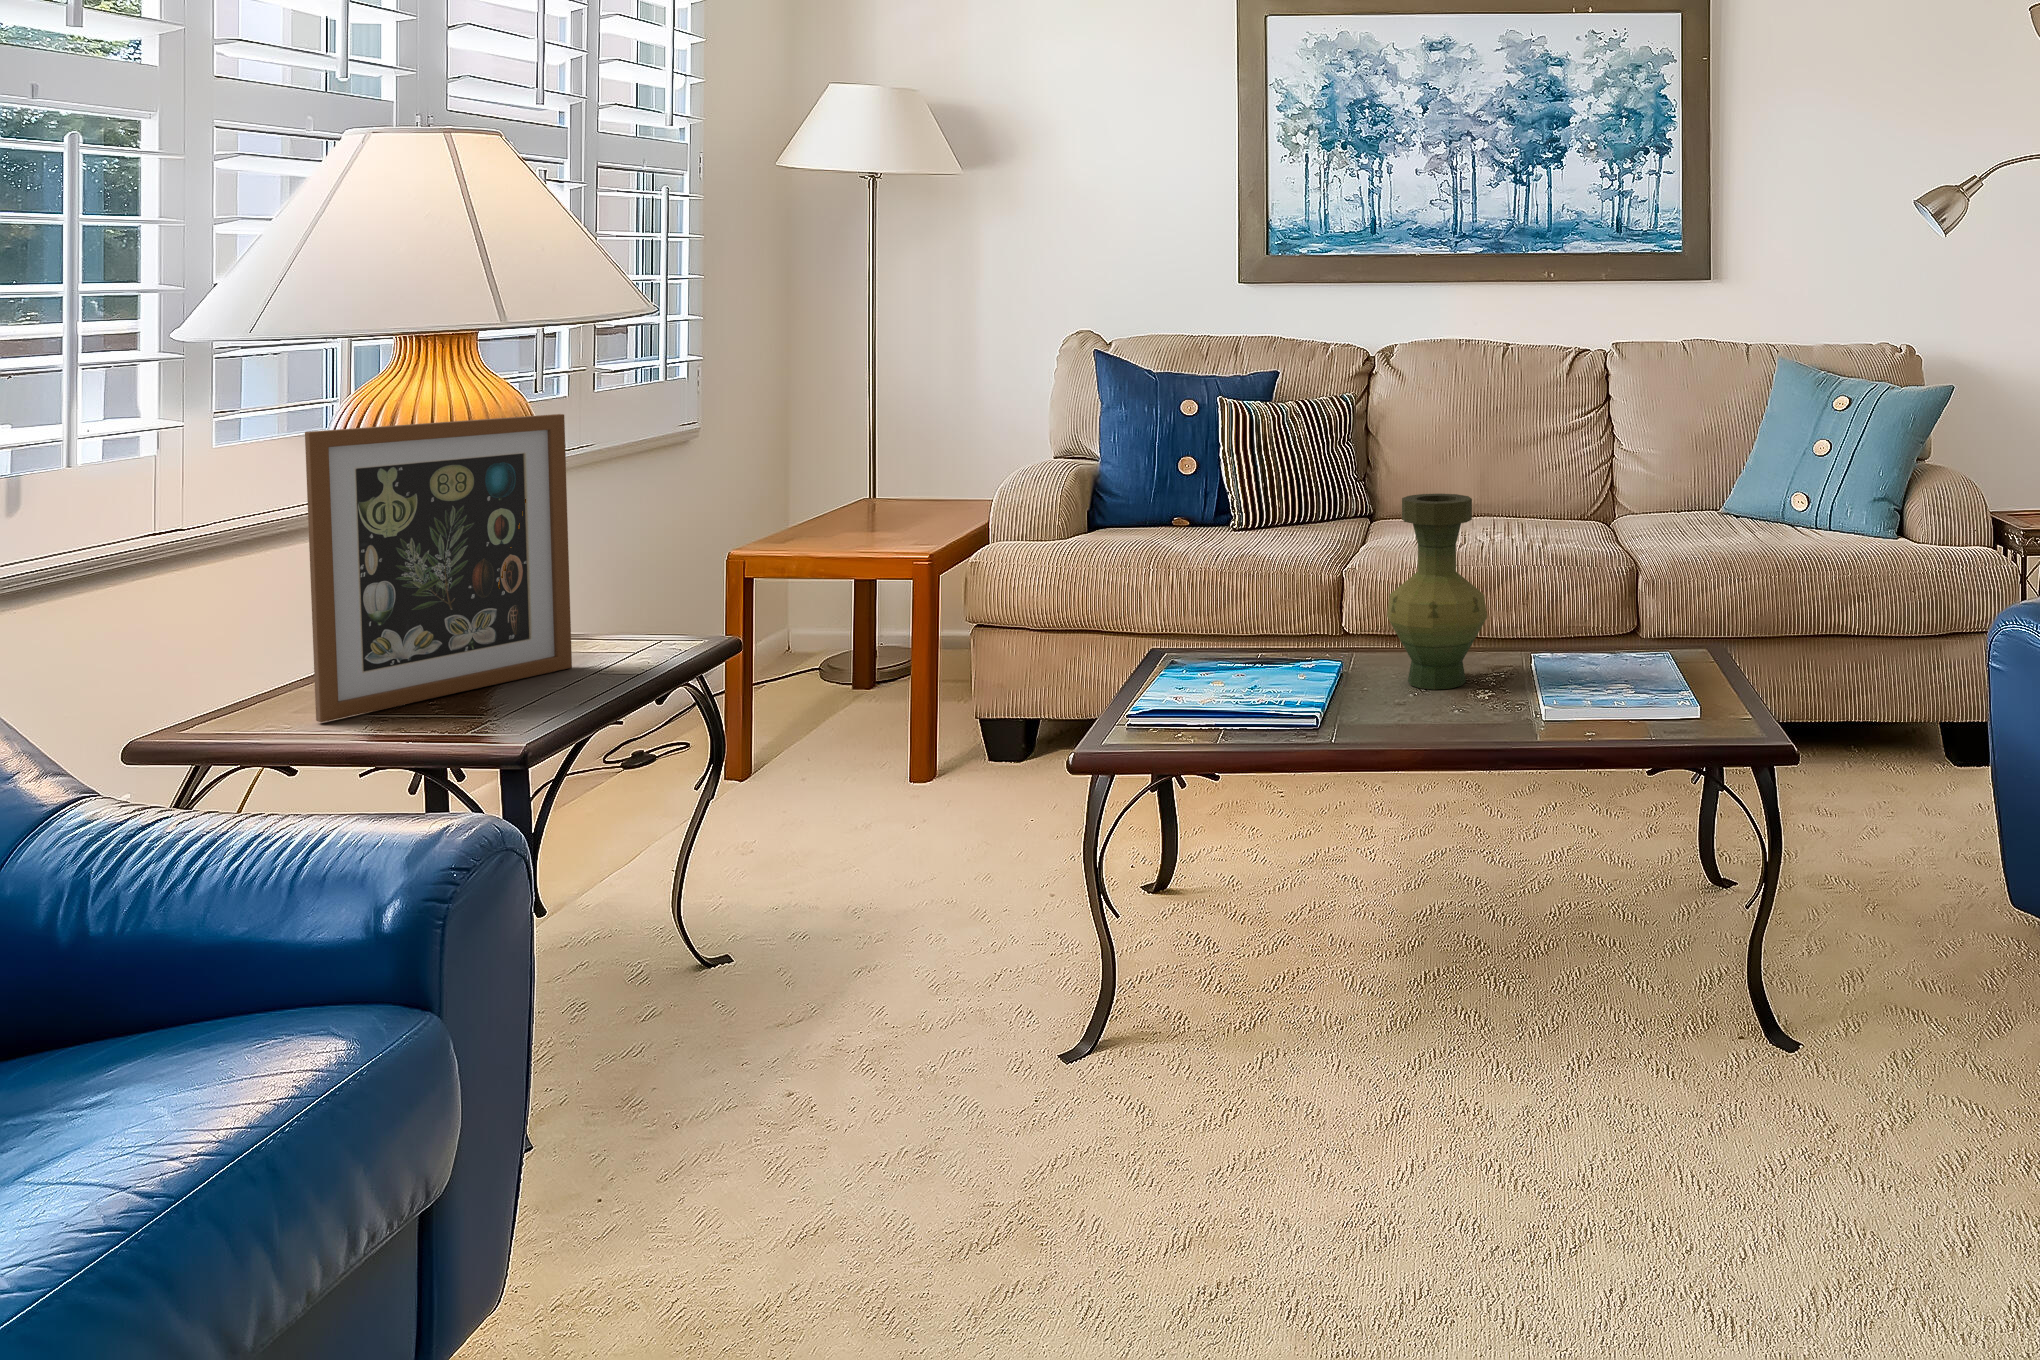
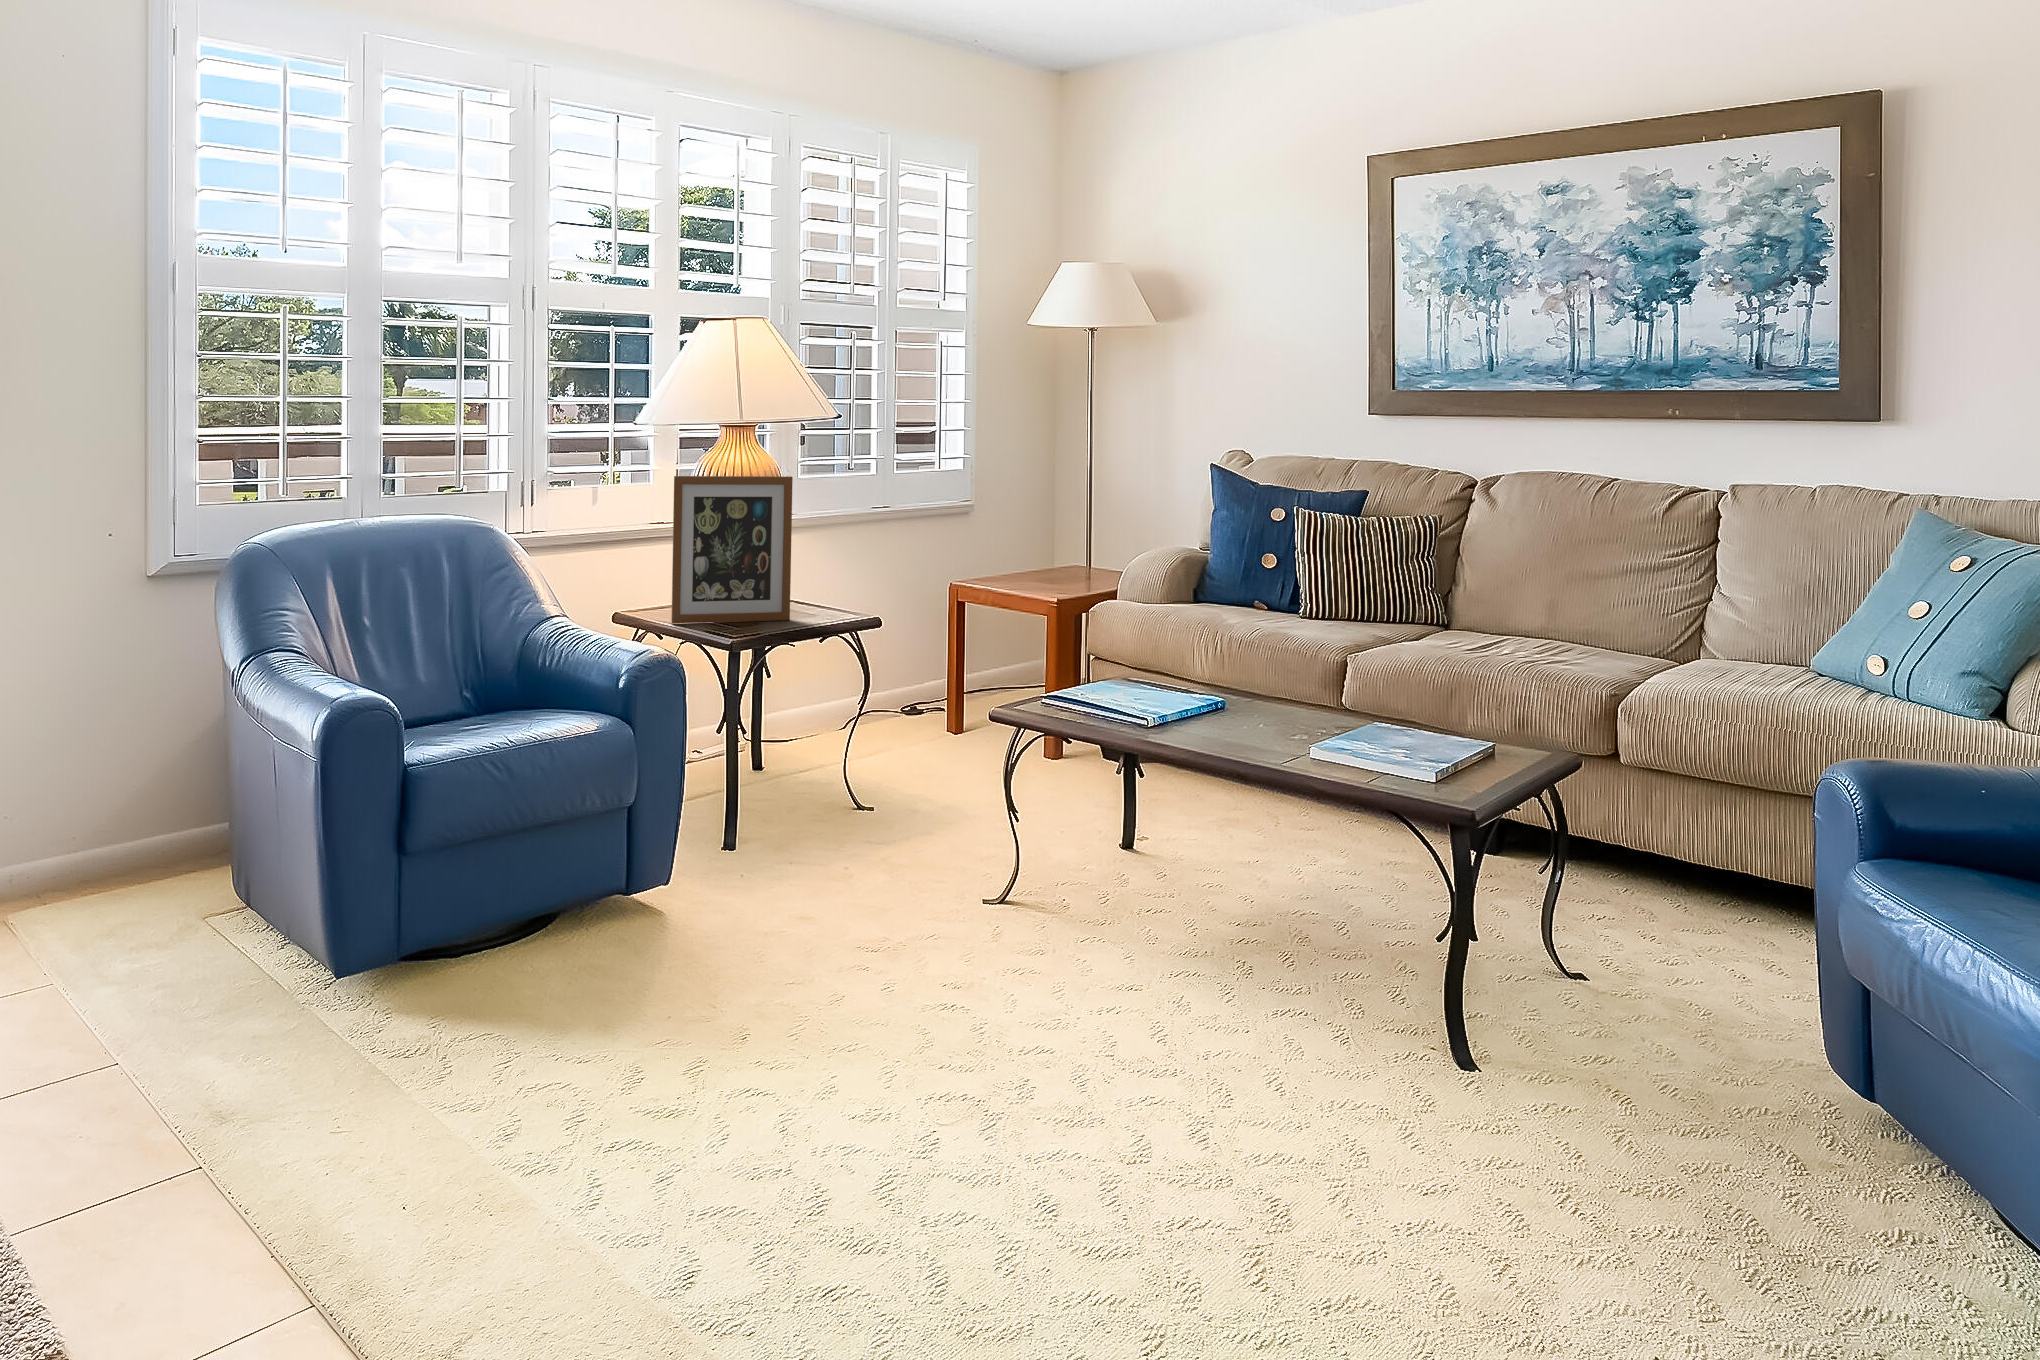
vase: present [1387,494,1487,690] -> none [1241,579,1326,737]

